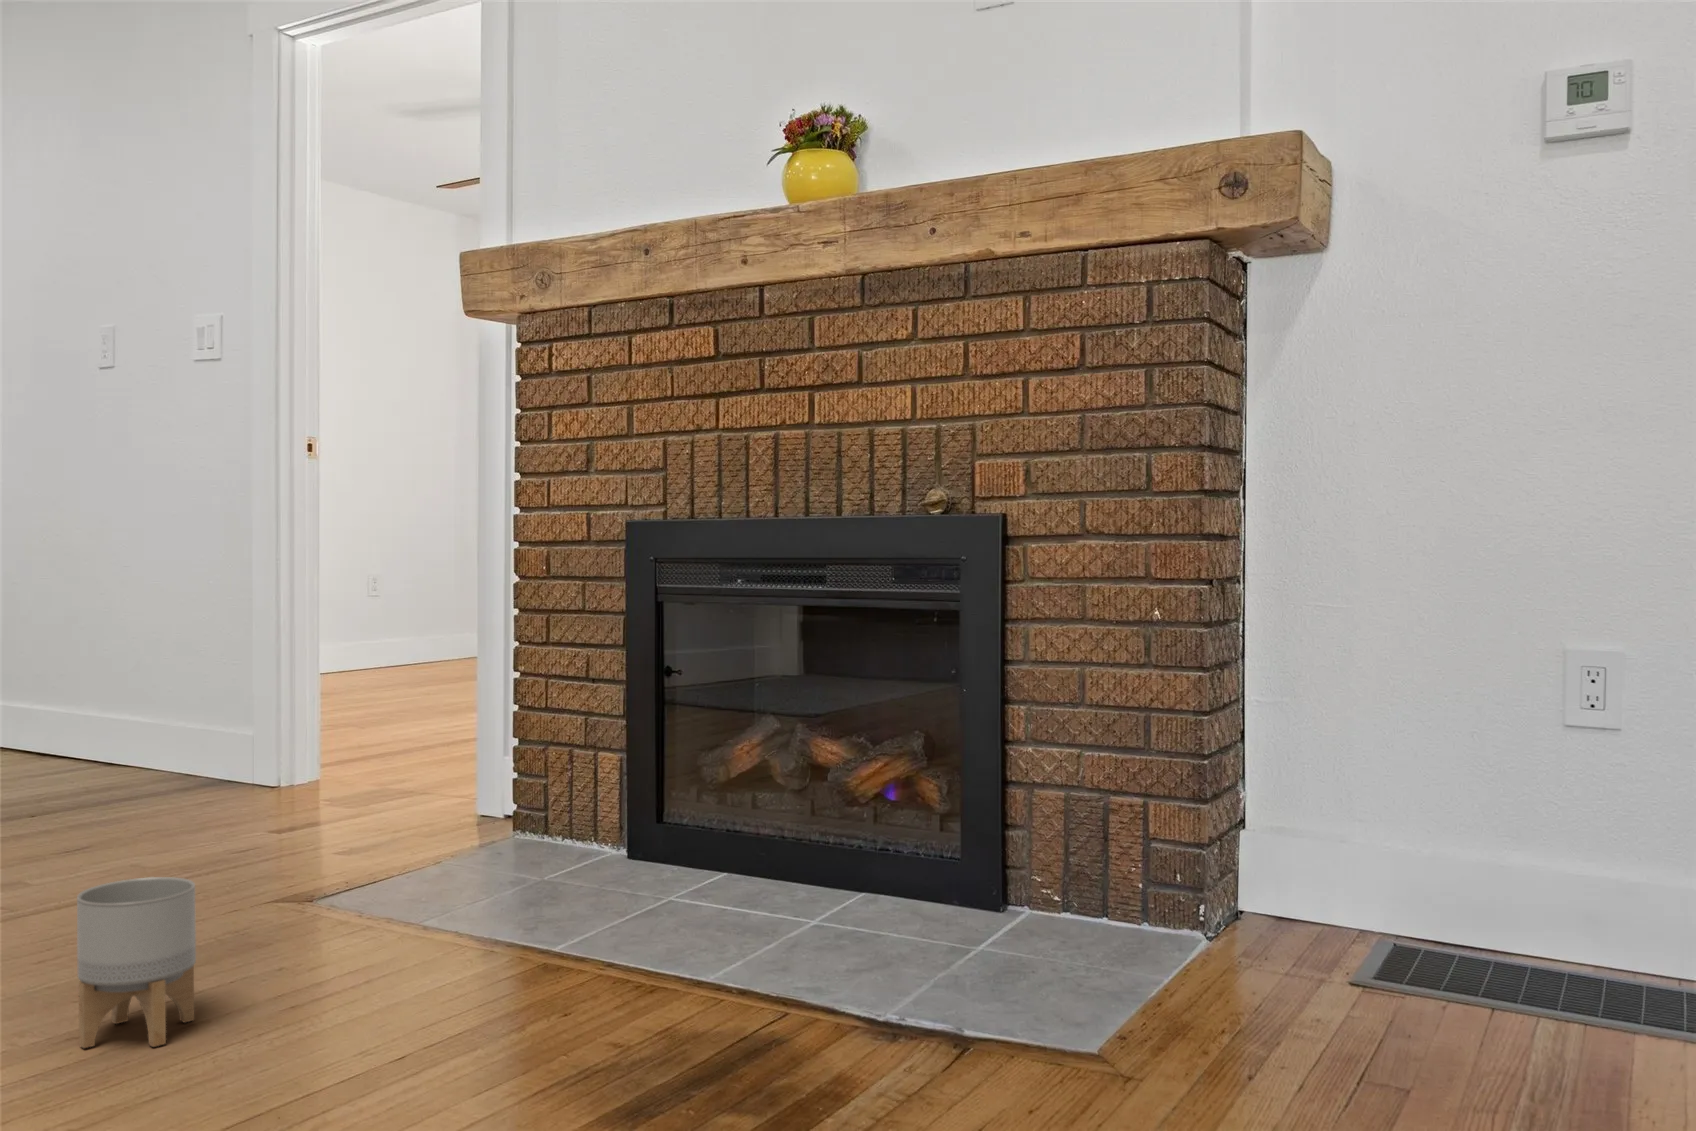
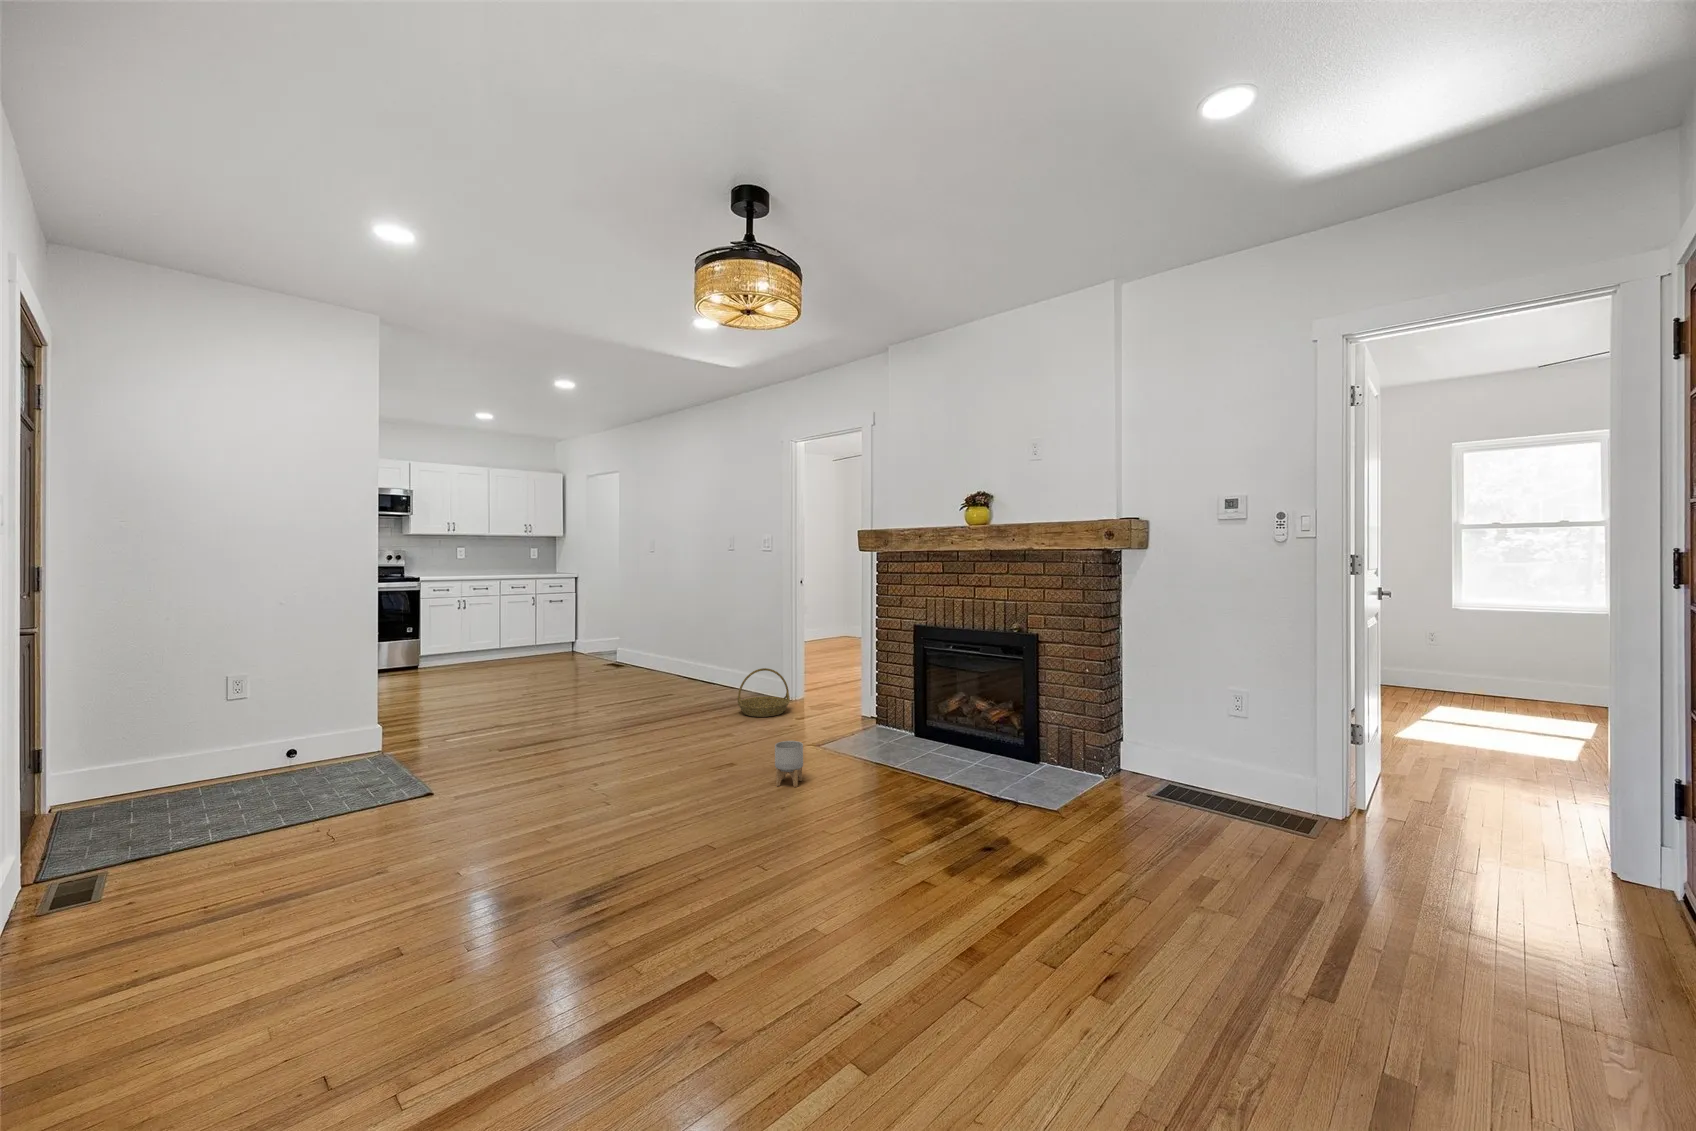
basket: none [73,680,251,827] -> present [738,668,790,717]

